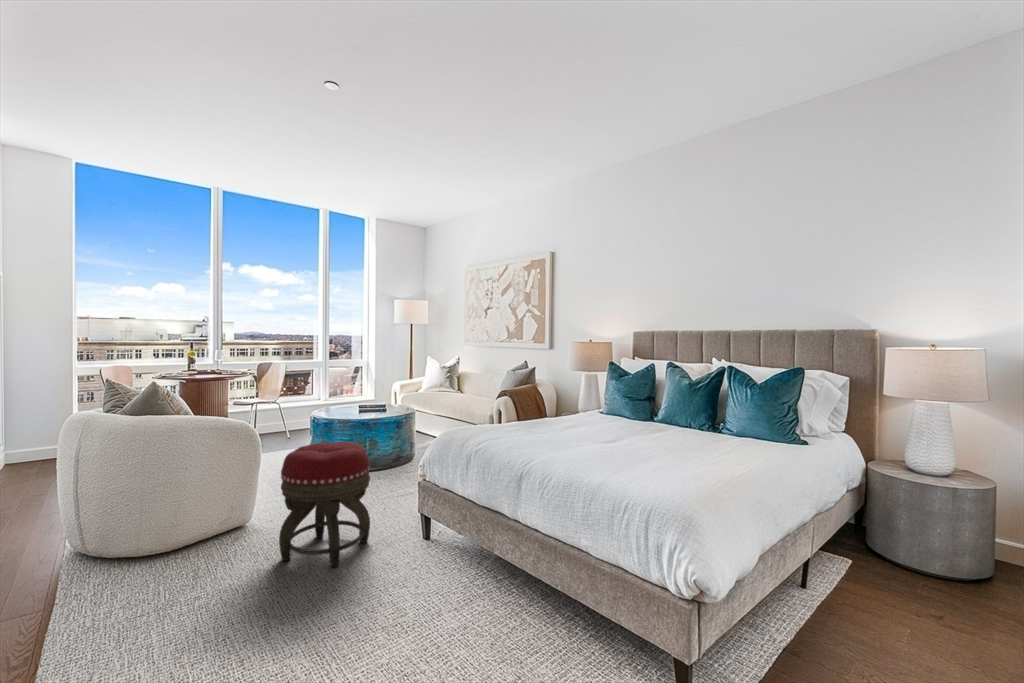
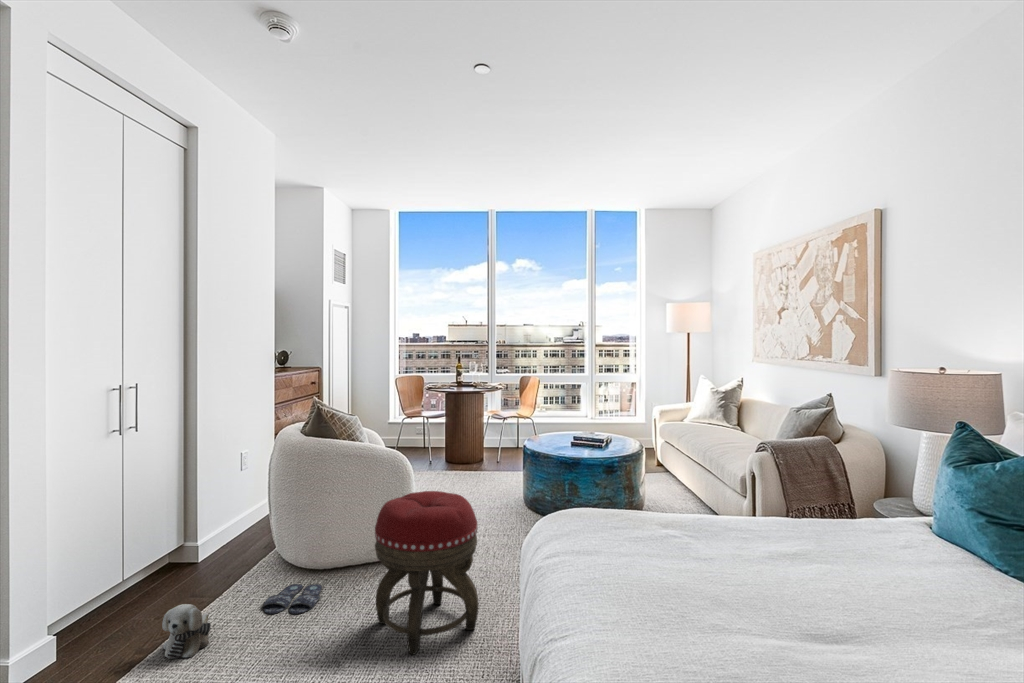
slippers: none [135,557,199,591] -> present [263,584,322,615]
plush toy: none [49,590,116,653] -> present [162,604,211,659]

